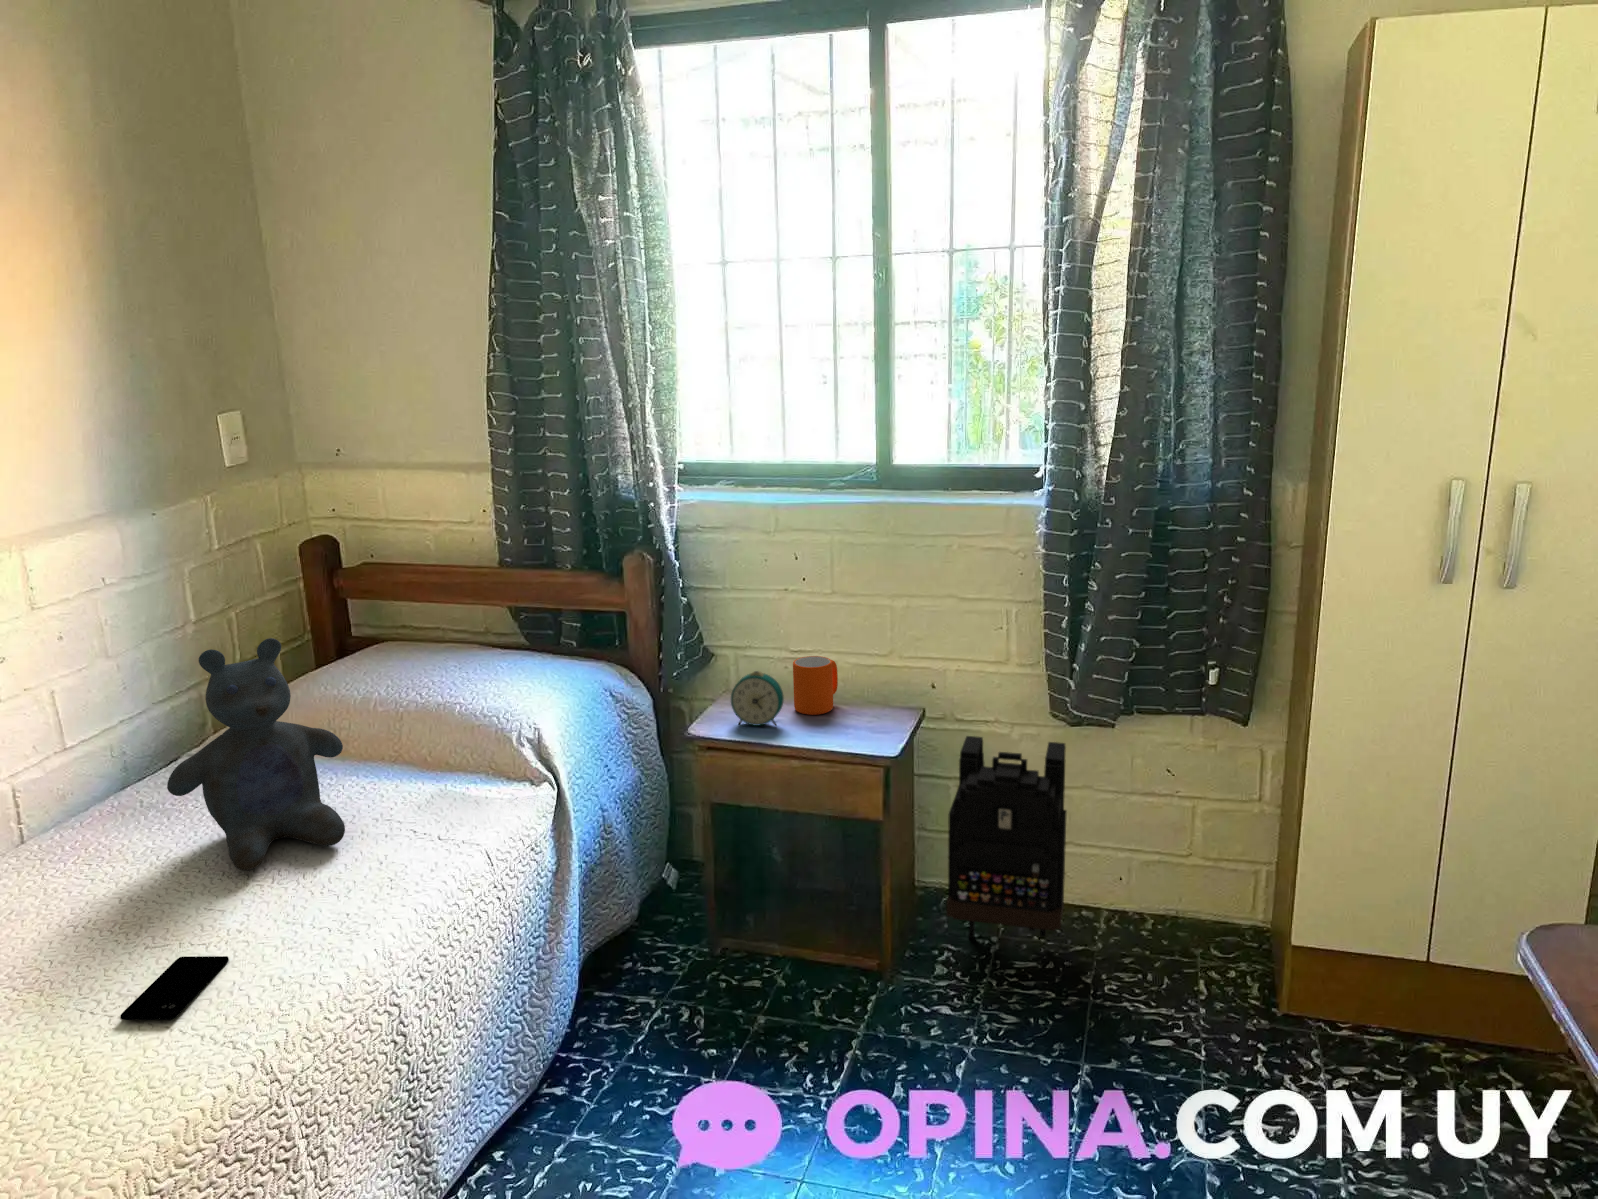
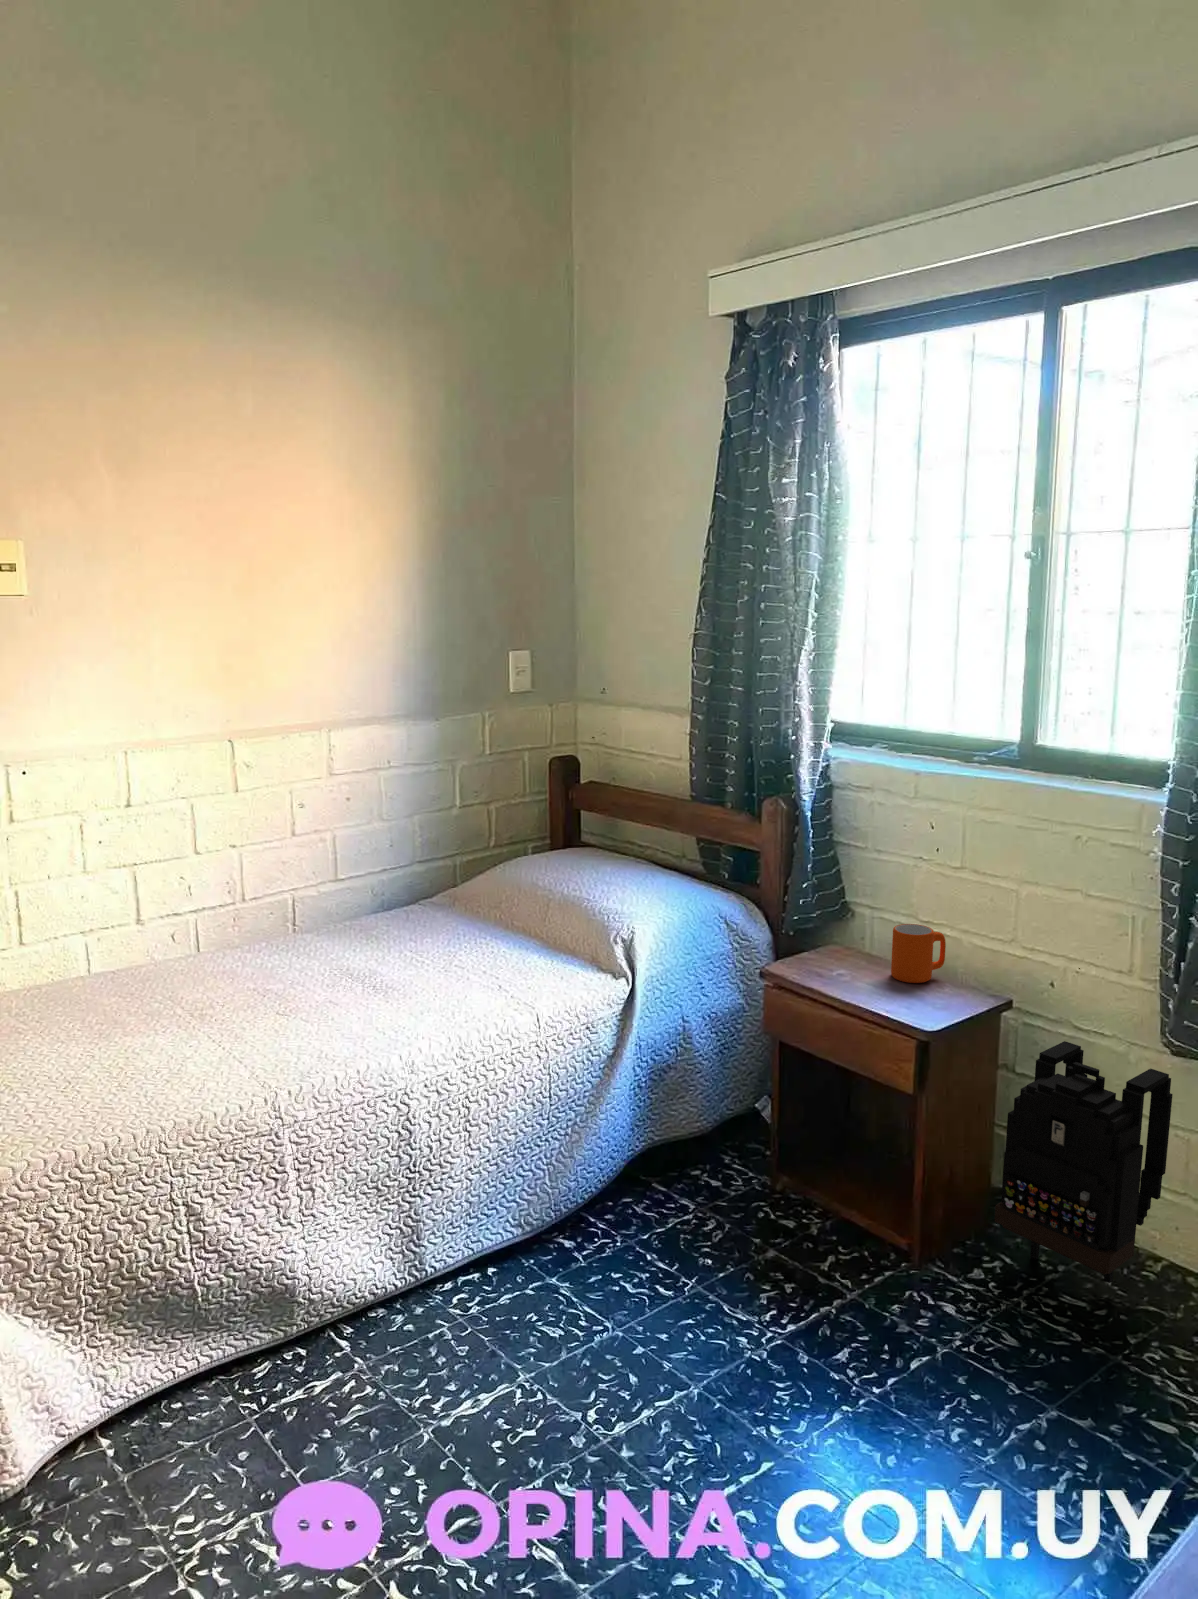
stuffed bear: present [167,638,345,870] -> none [344,816,472,985]
alarm clock: present [731,671,784,726] -> none [816,925,866,982]
smartphone: present [120,956,229,1020] -> none [229,1025,313,1059]

